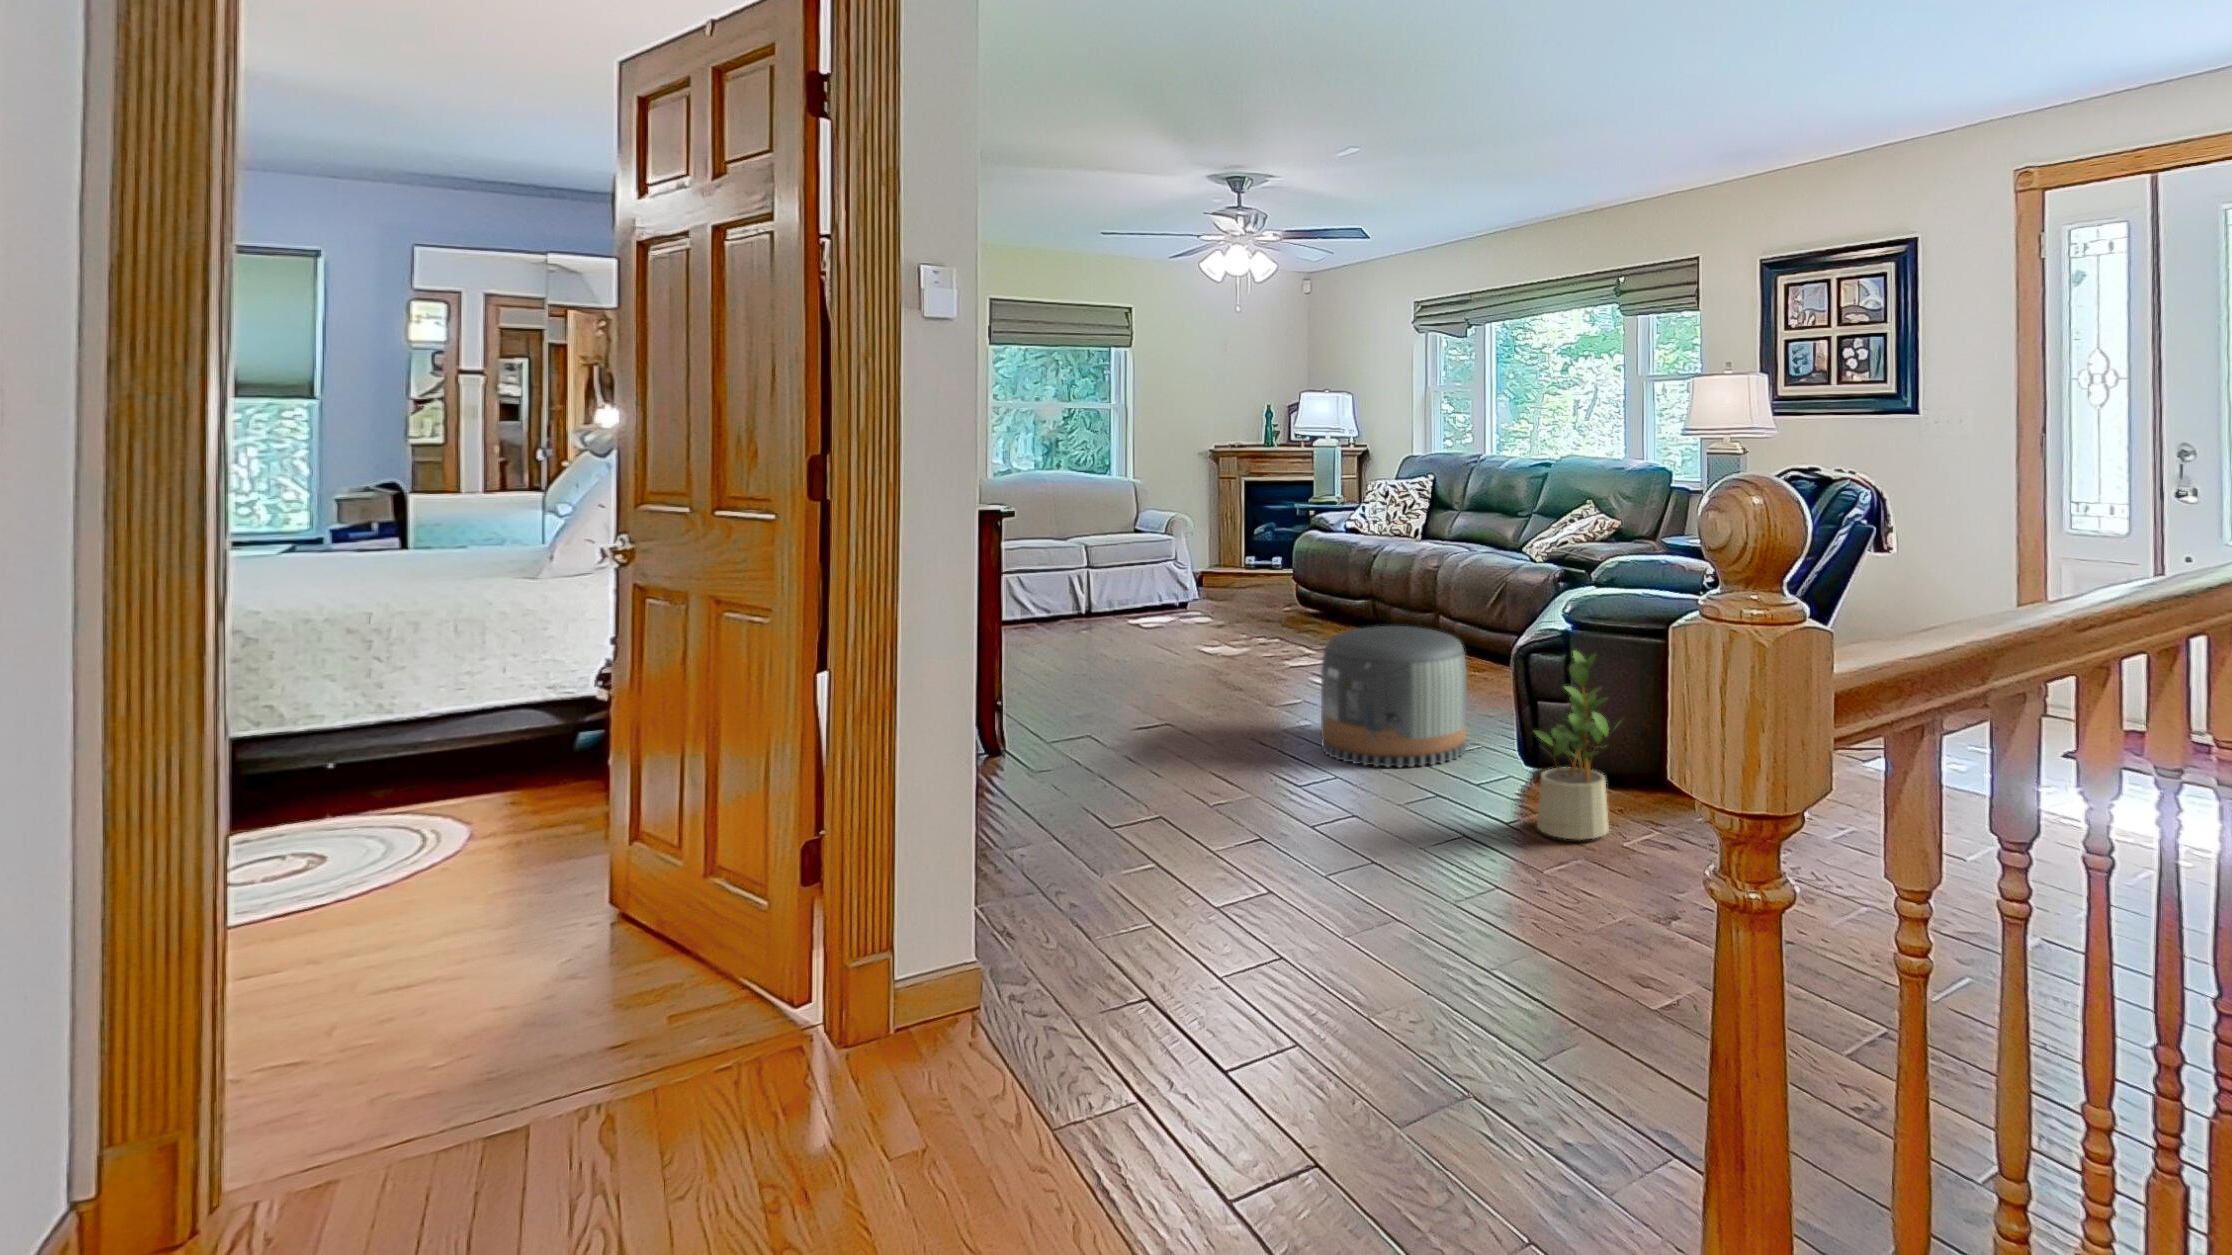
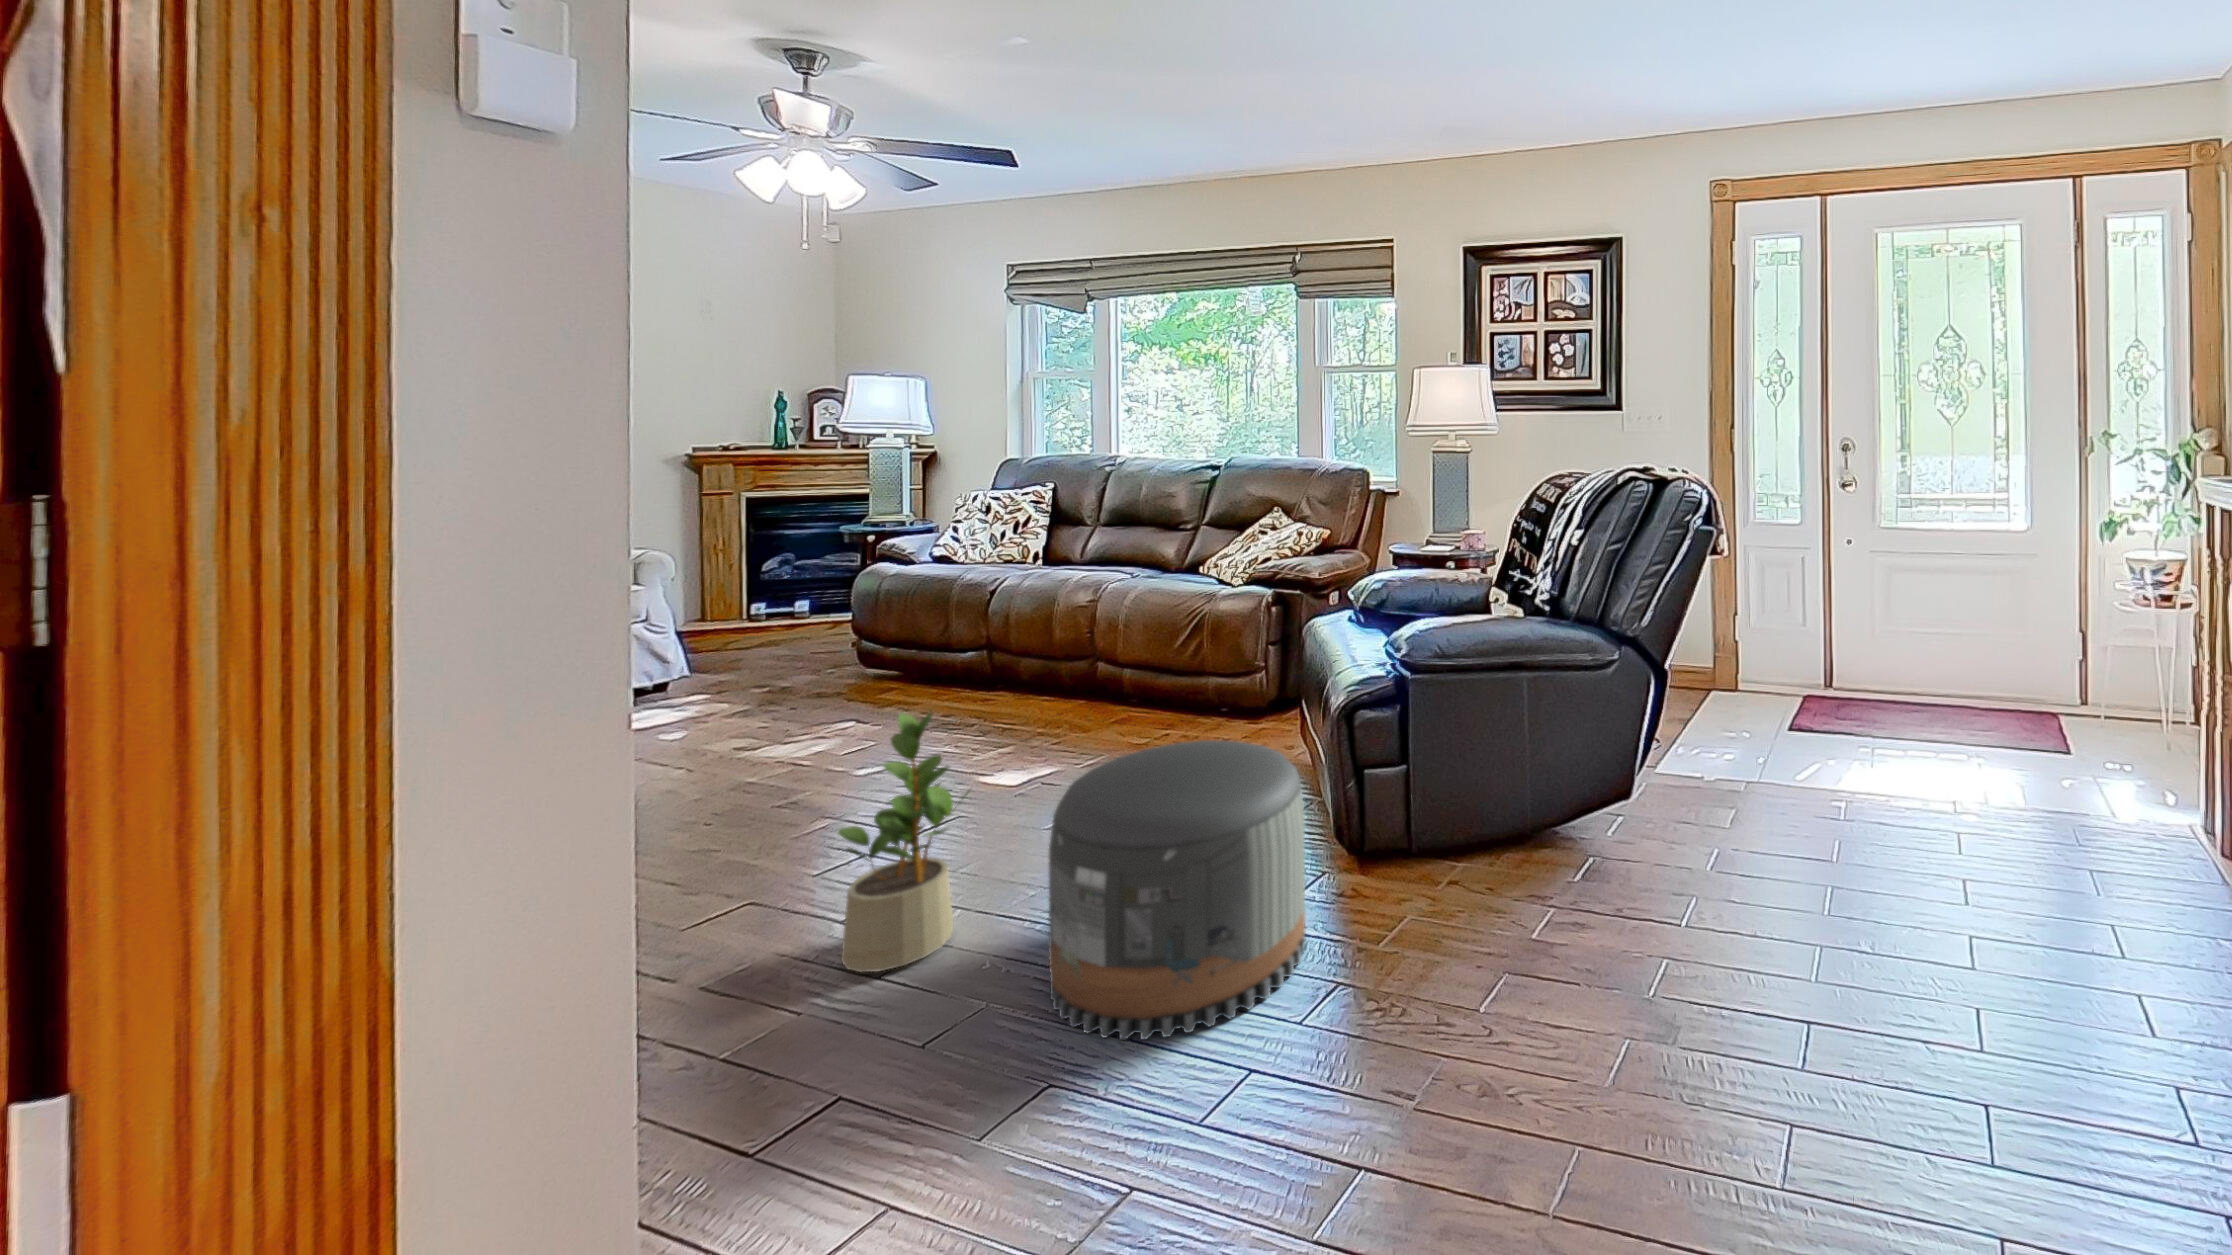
potted plant: present [1533,650,1620,839] -> present [838,713,967,972]

